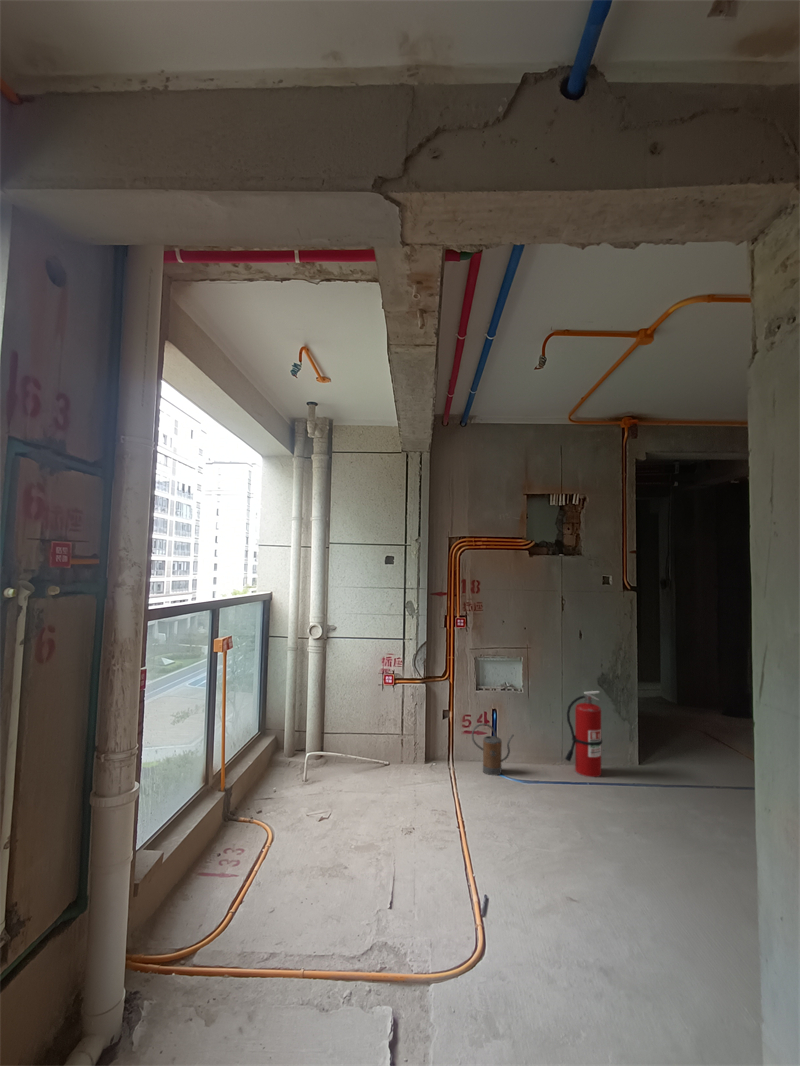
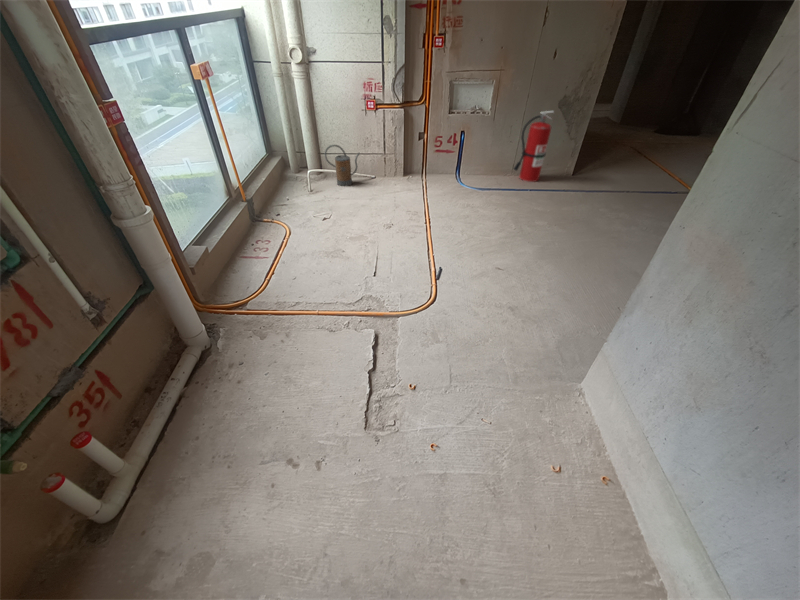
watering can: present [472,724,514,775] -> present [325,145,359,186]

